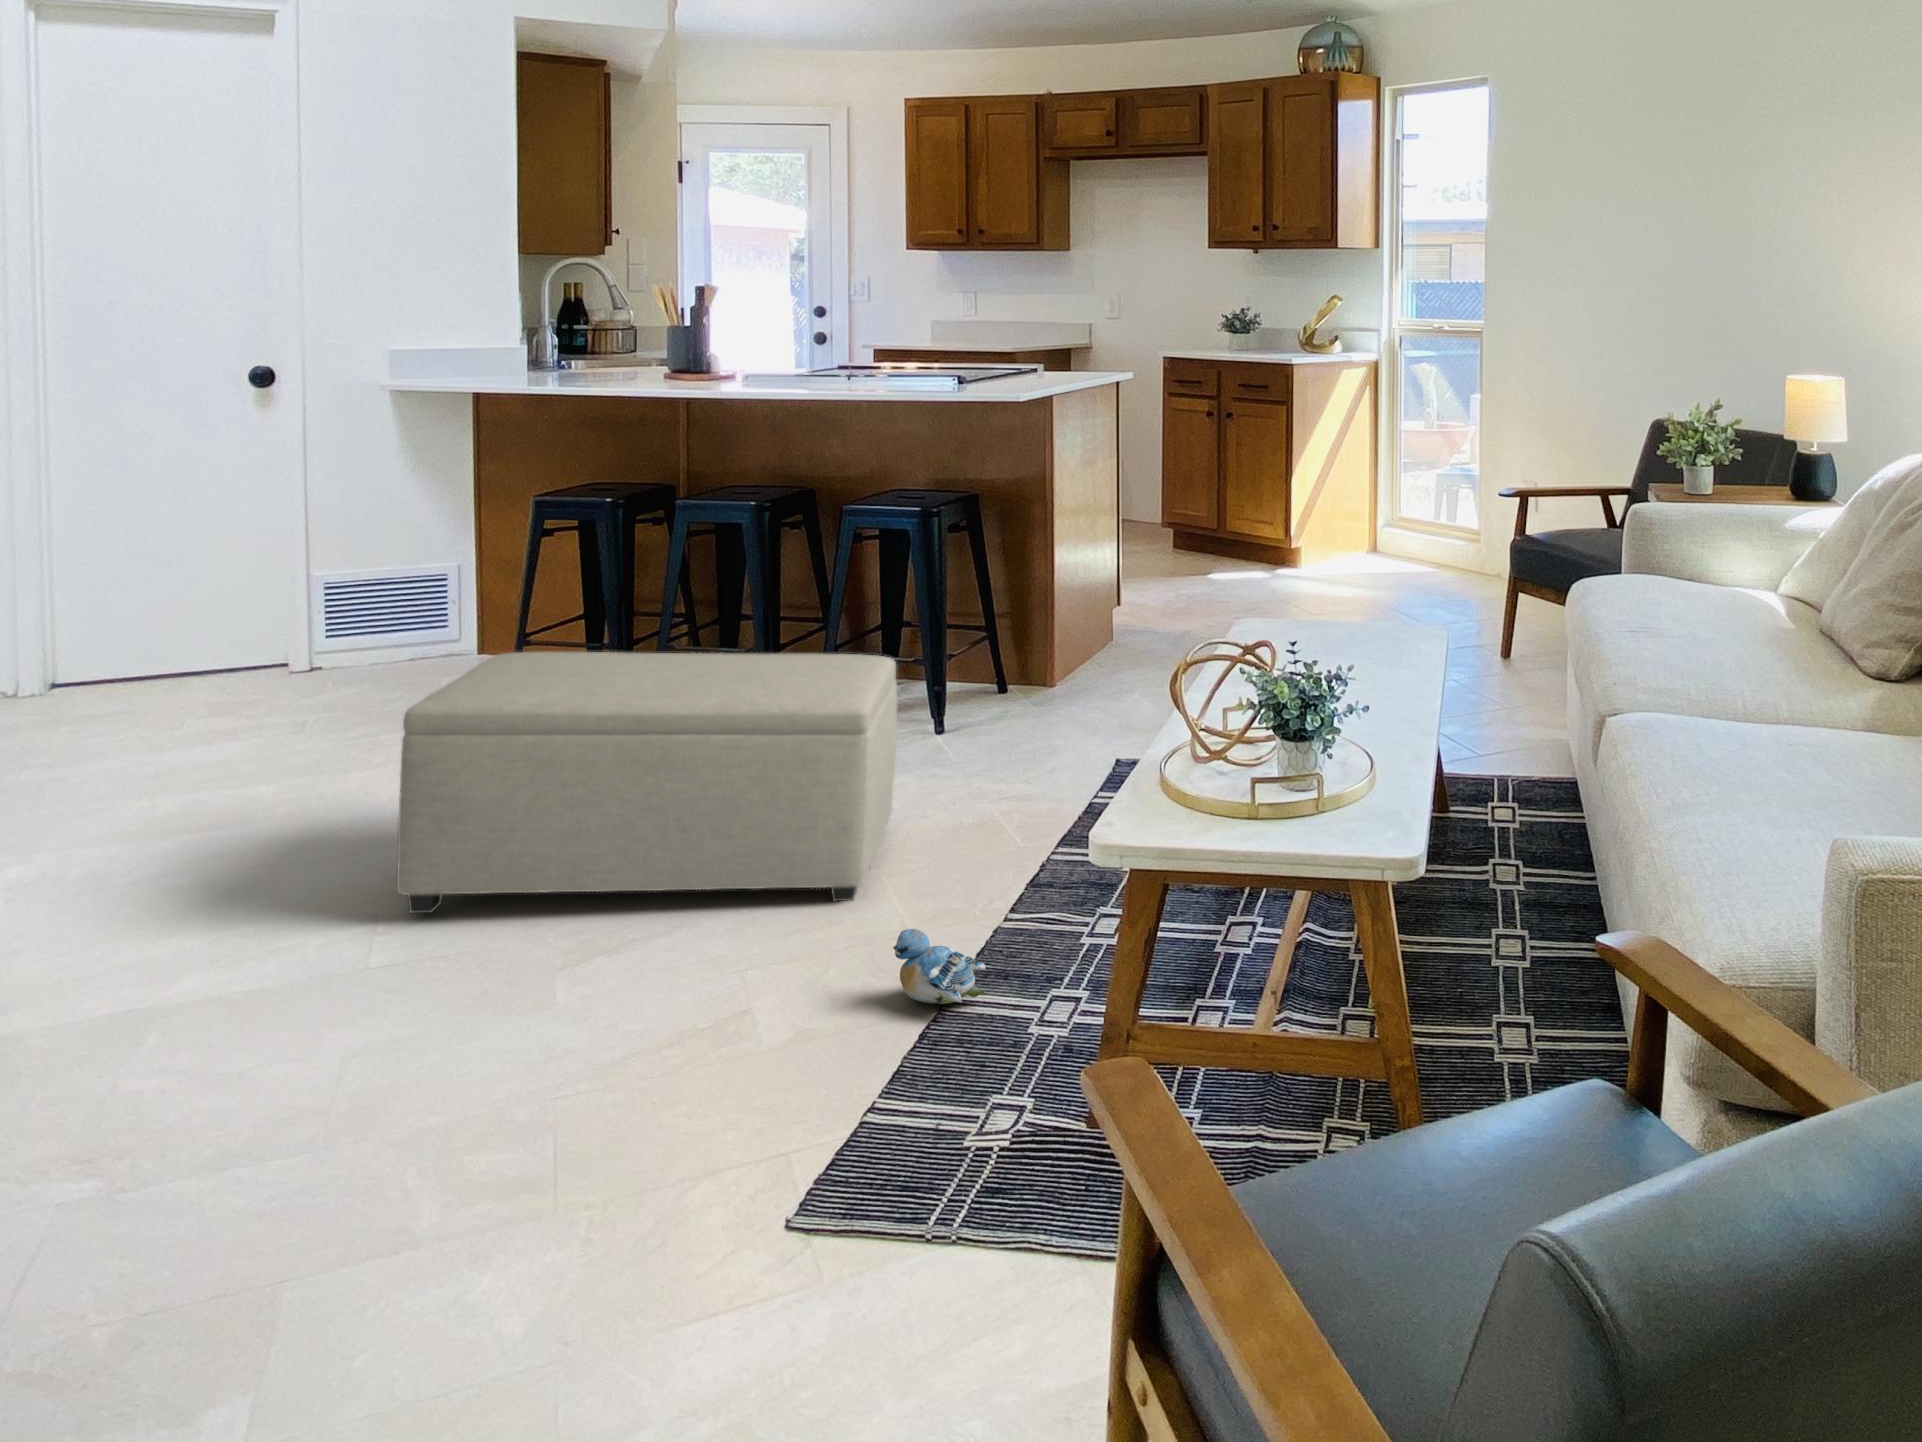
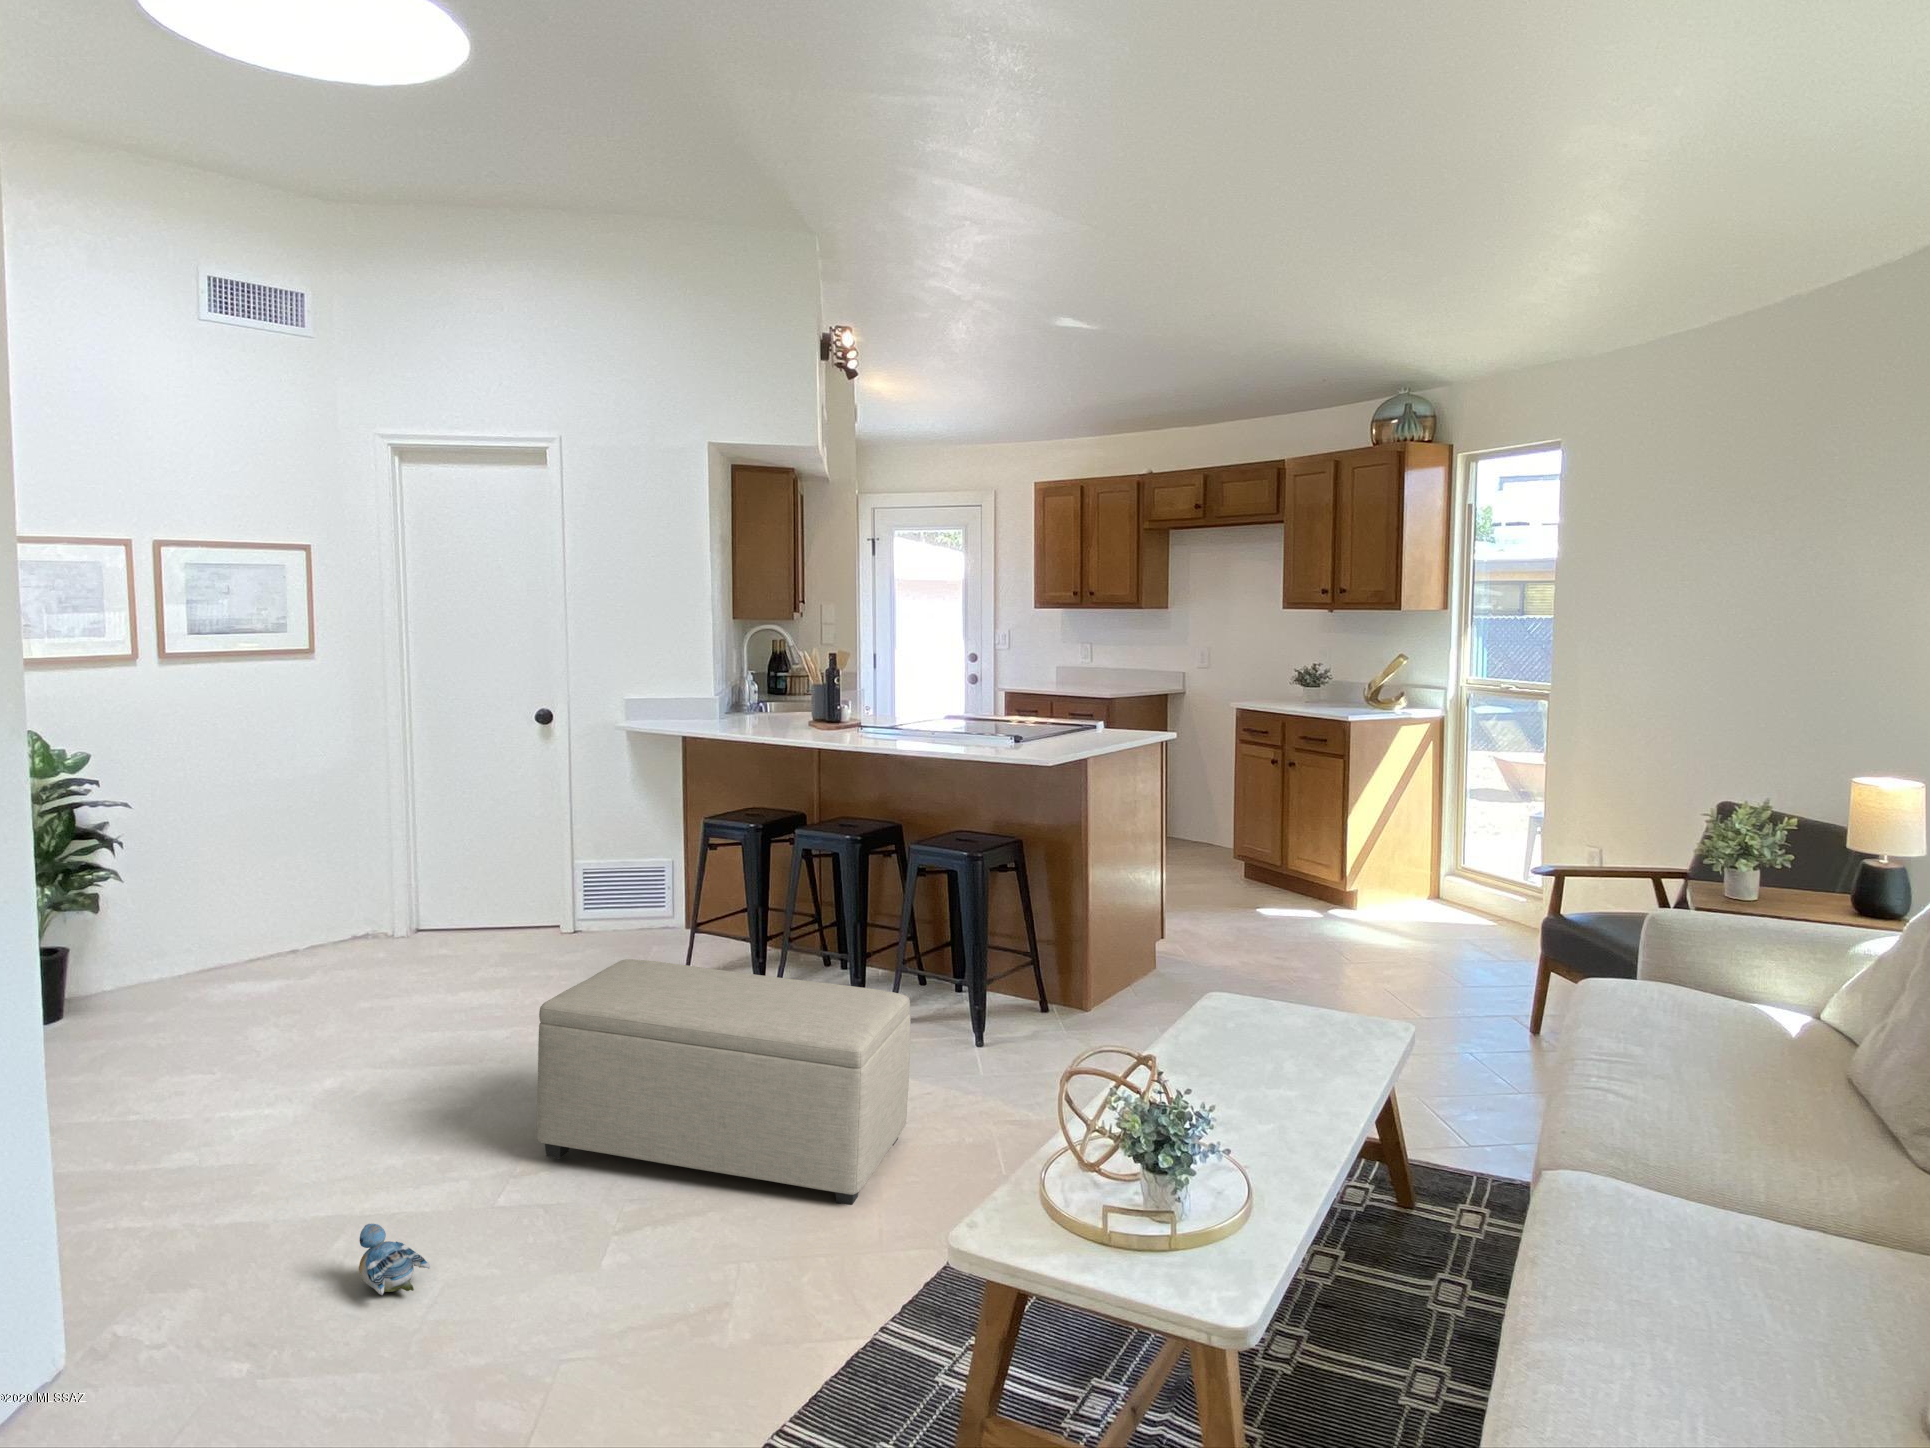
plush toy: present [893,929,986,1004] -> present [359,1224,430,1295]

